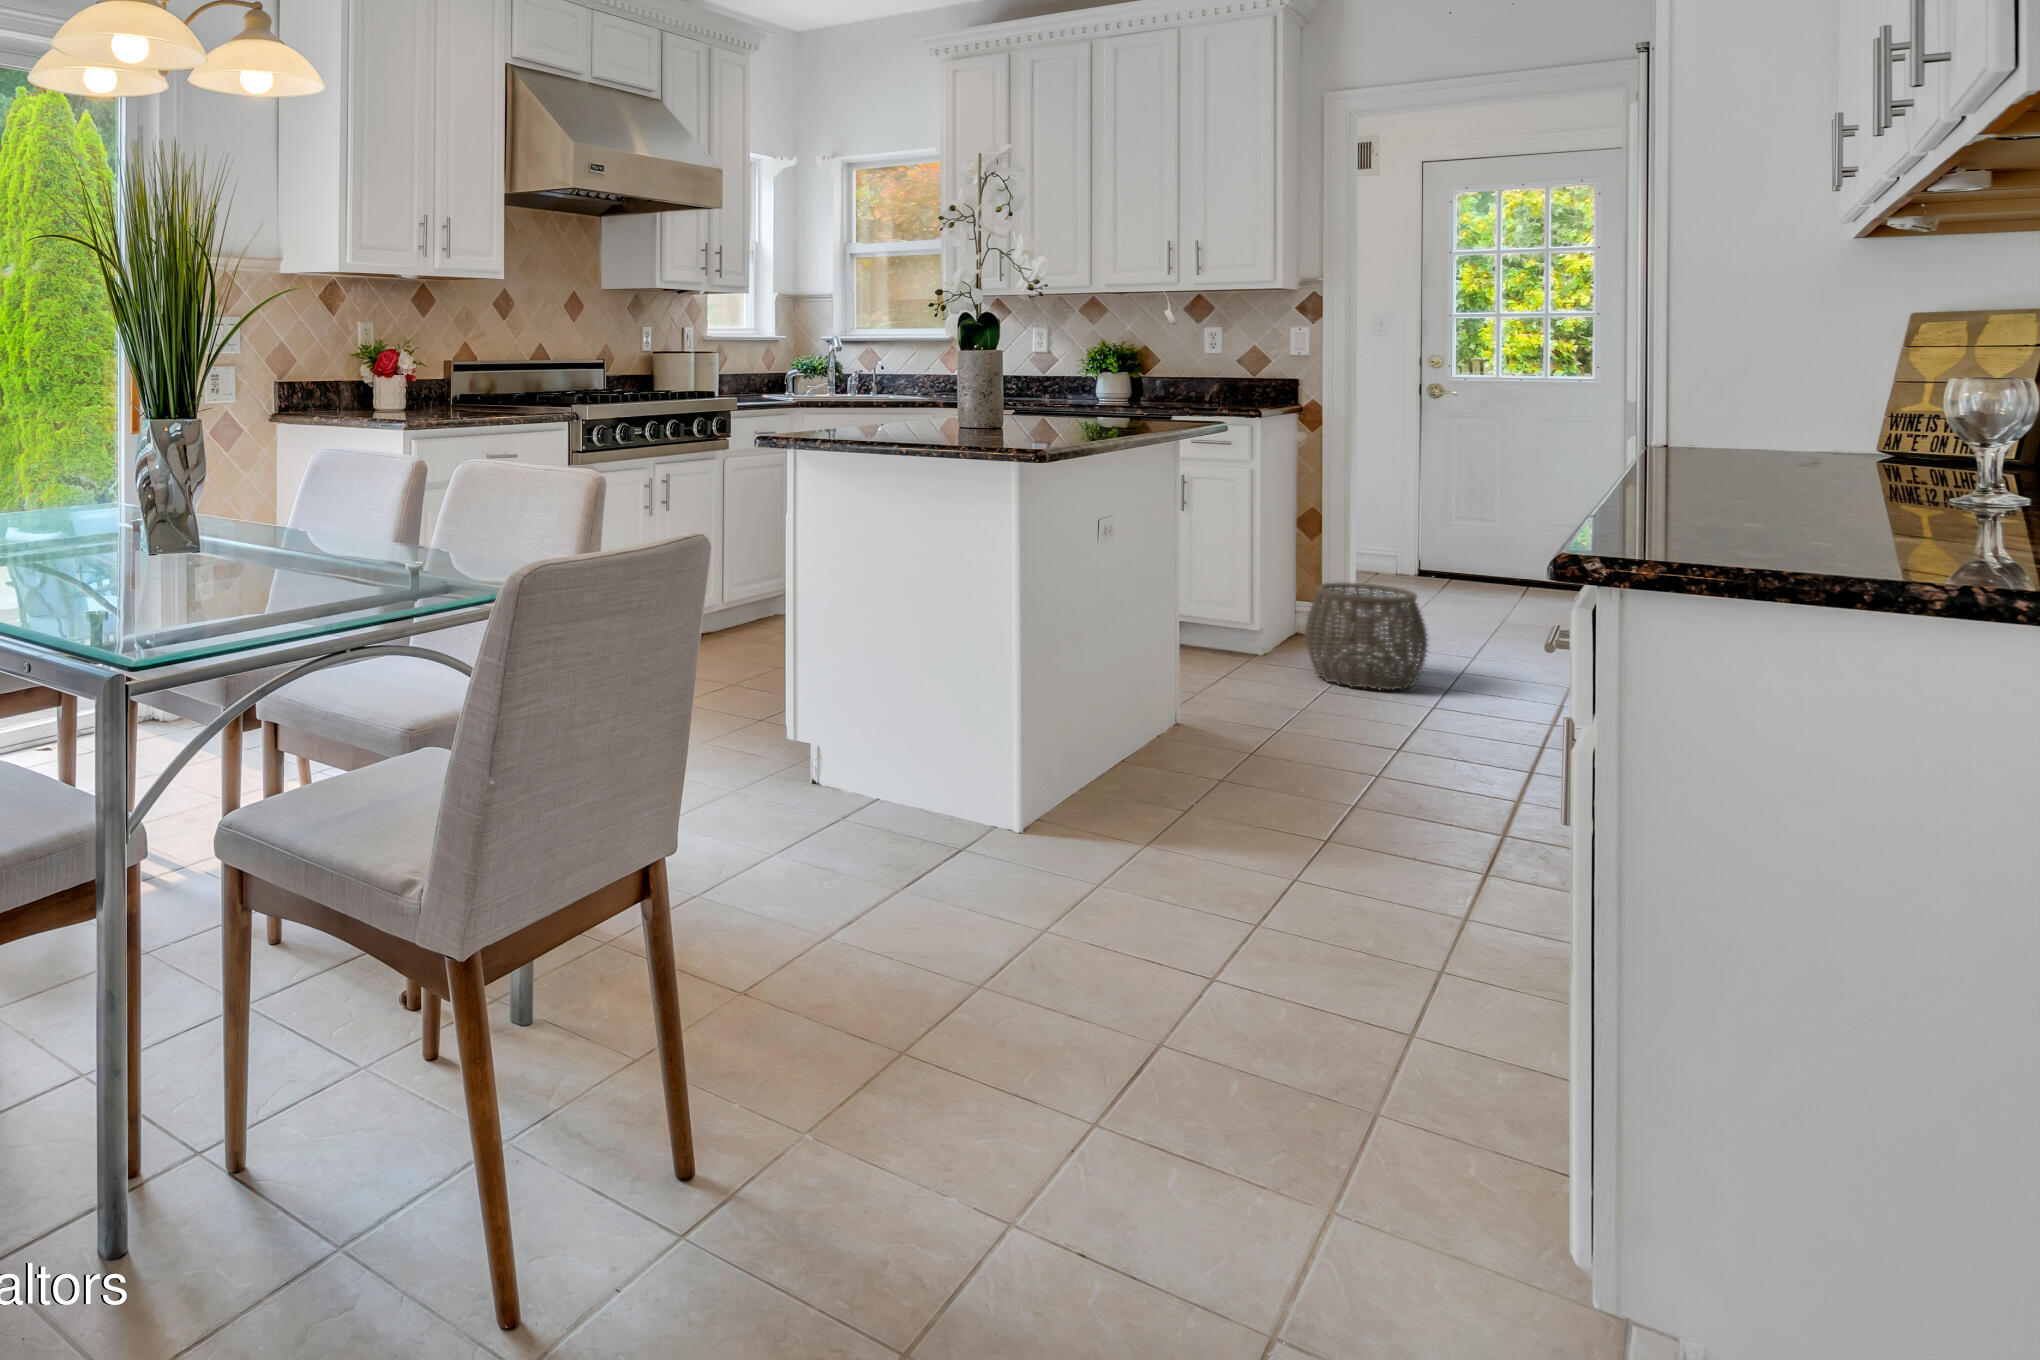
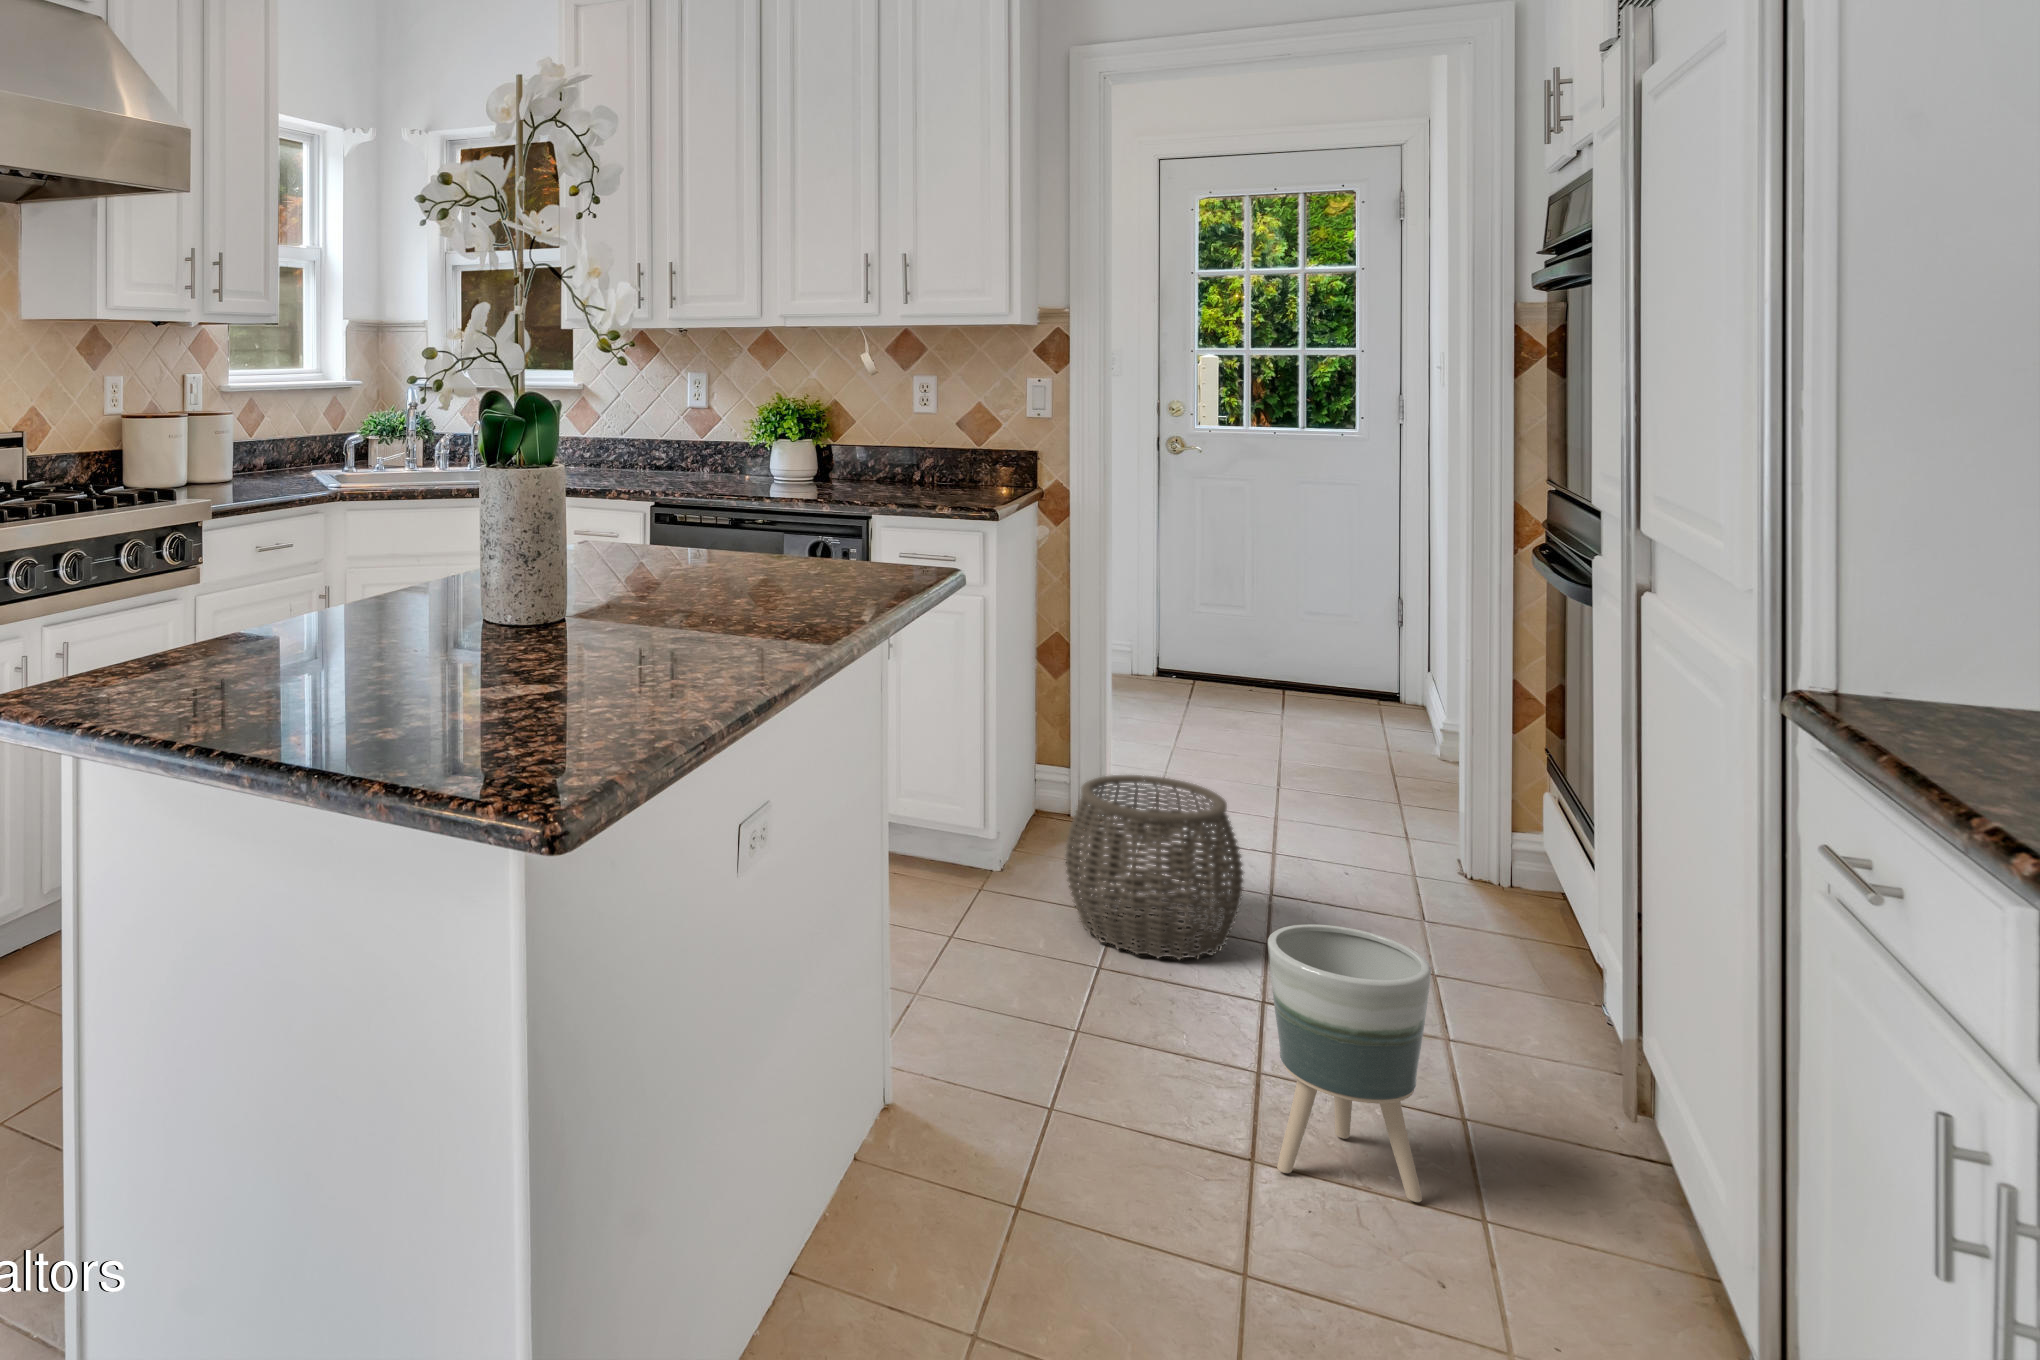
planter: none [1412,628,1510,770] -> present [1267,924,1431,1202]

